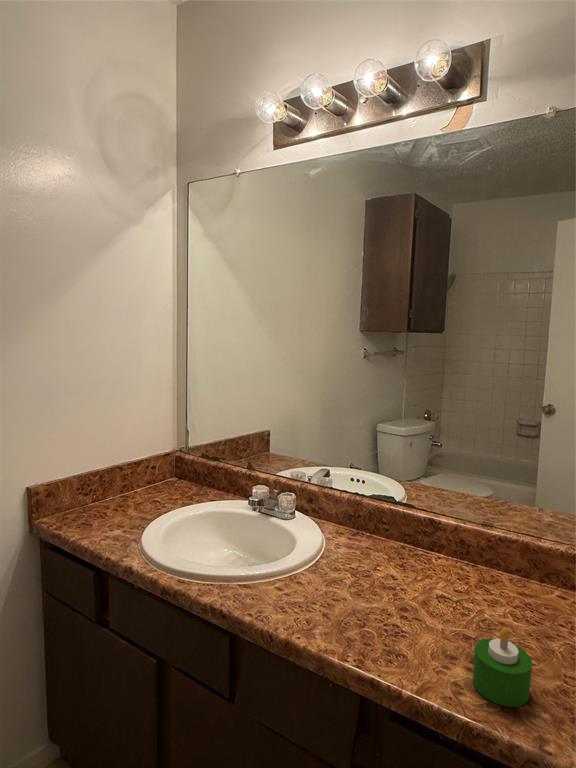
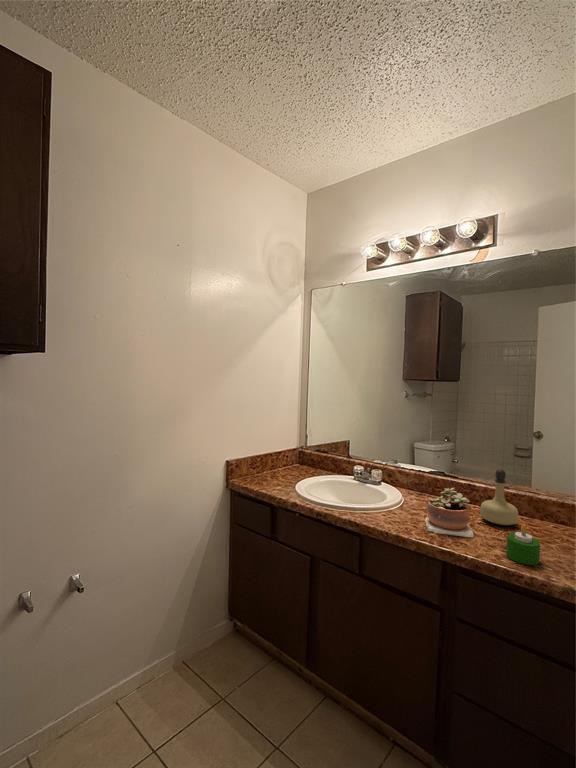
perfume bottle: none [442,503,502,600] -> present [480,469,518,525]
succulent plant: none [344,541,423,637] -> present [425,488,473,538]

